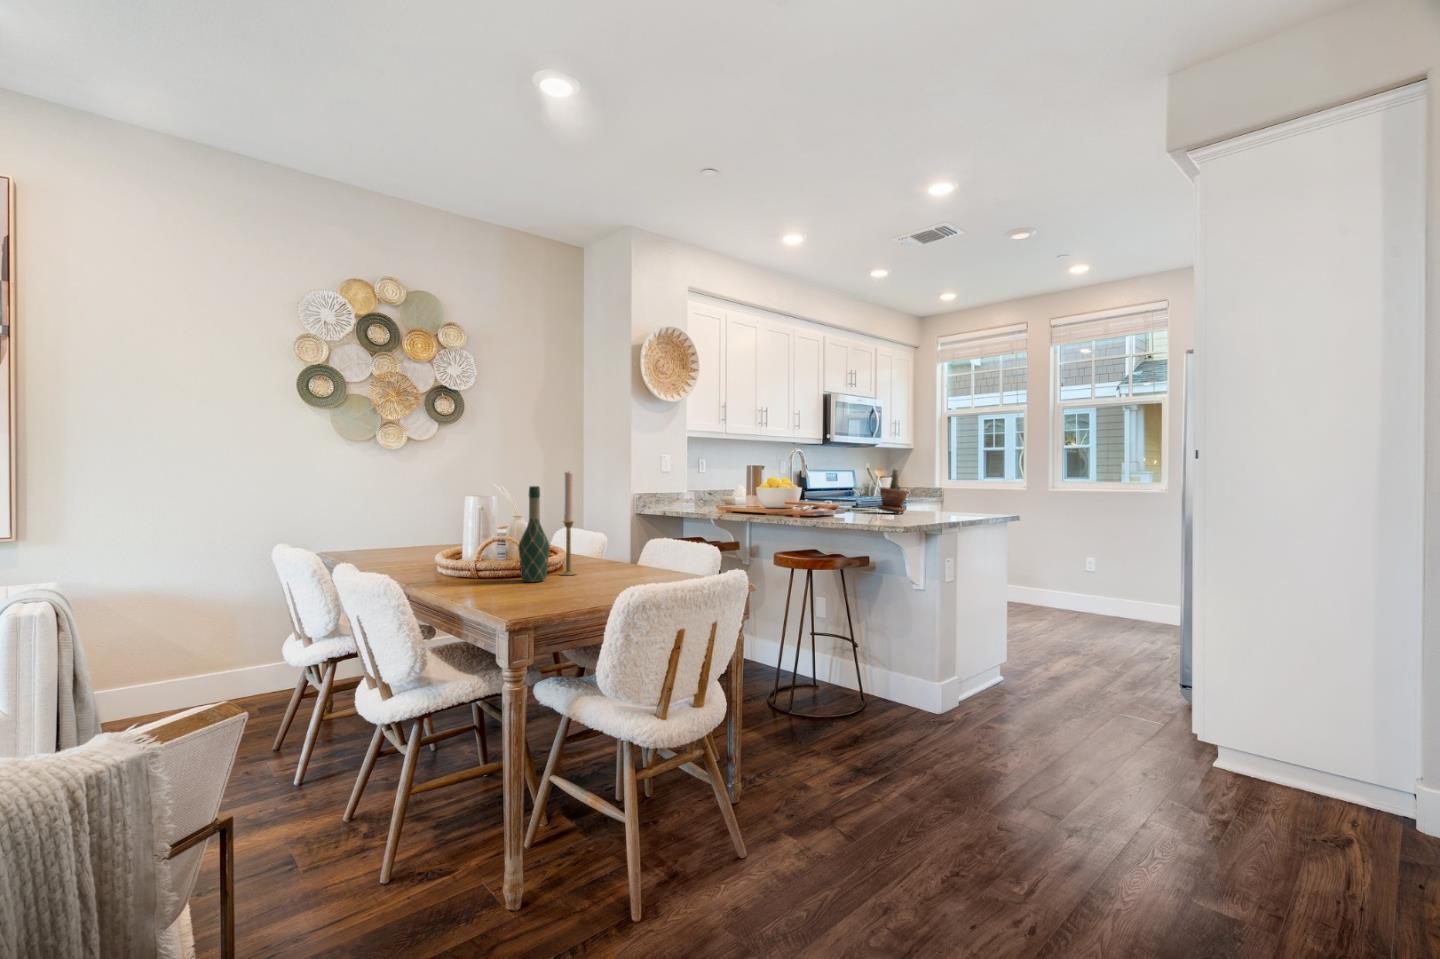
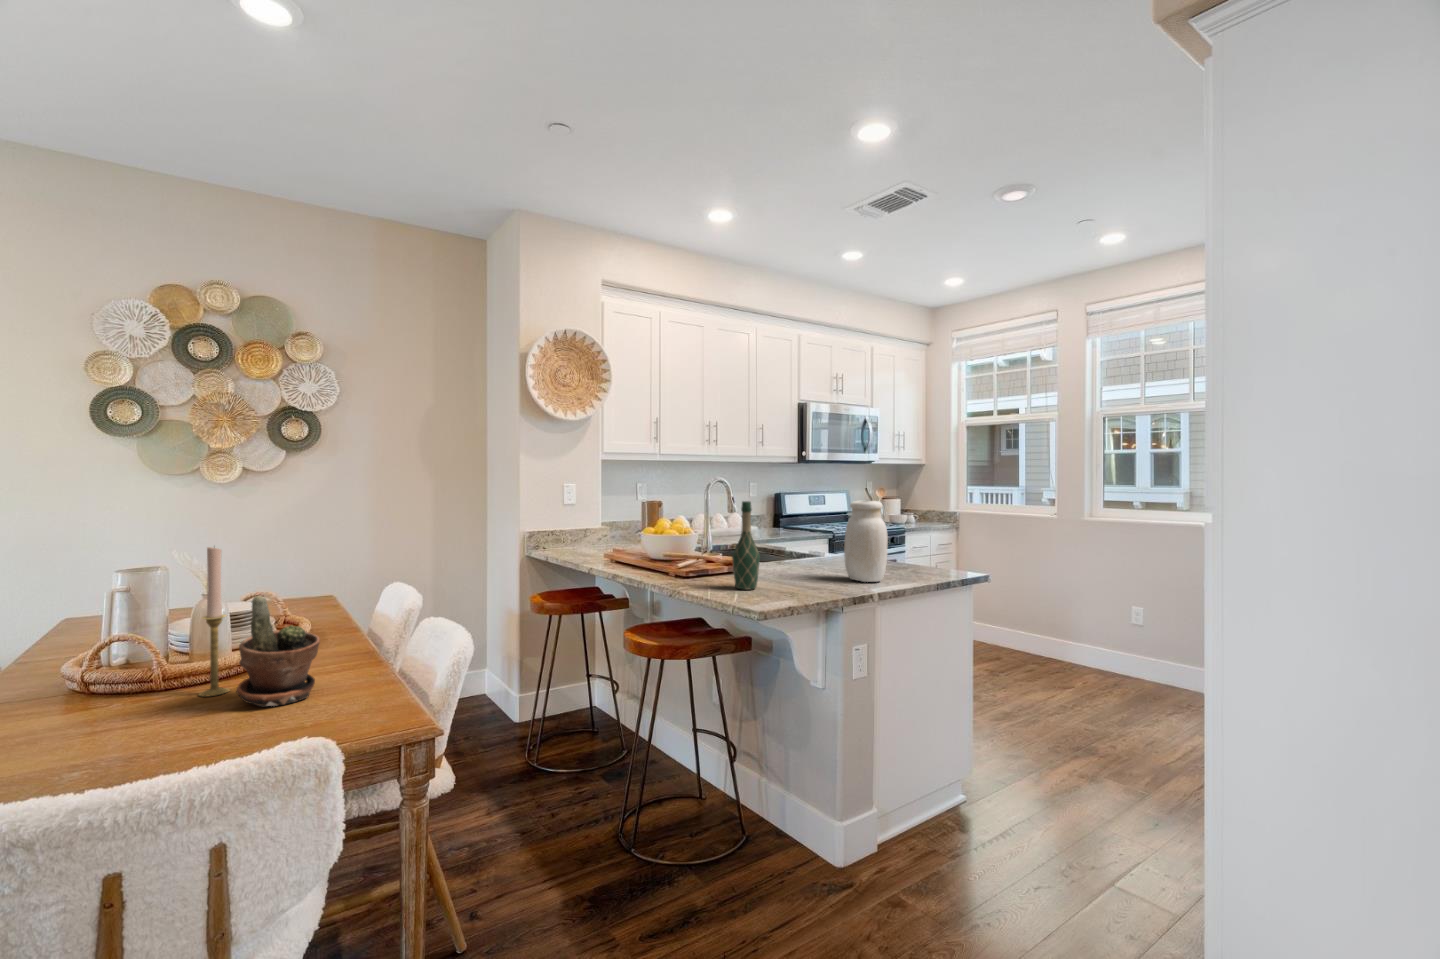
jar: none [924,459,957,518] -> present [844,501,888,582]
potted plant: present [878,468,908,514] -> present [236,596,320,706]
wine bottle: present [518,486,550,582] -> present [732,501,760,590]

